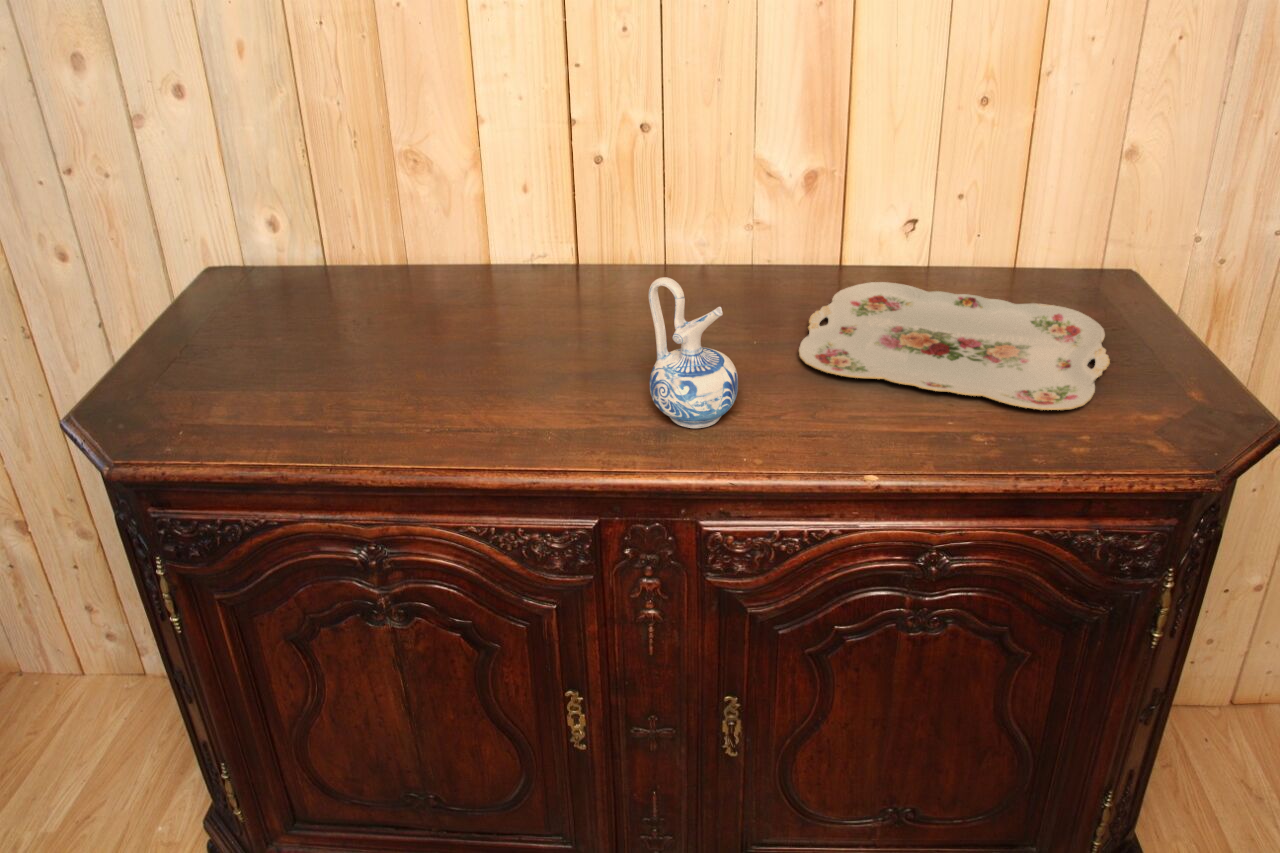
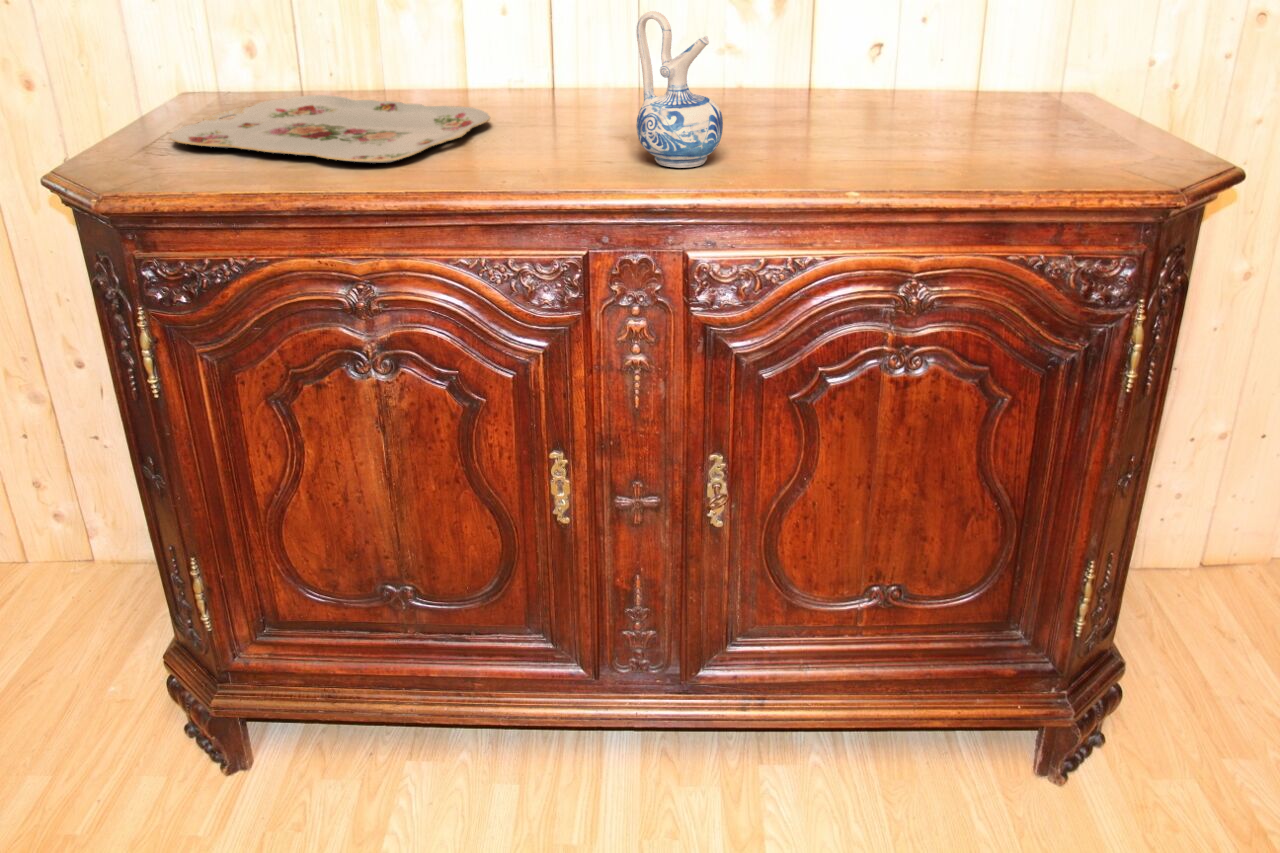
serving tray: present [799,282,1110,410] -> present [169,95,490,163]

